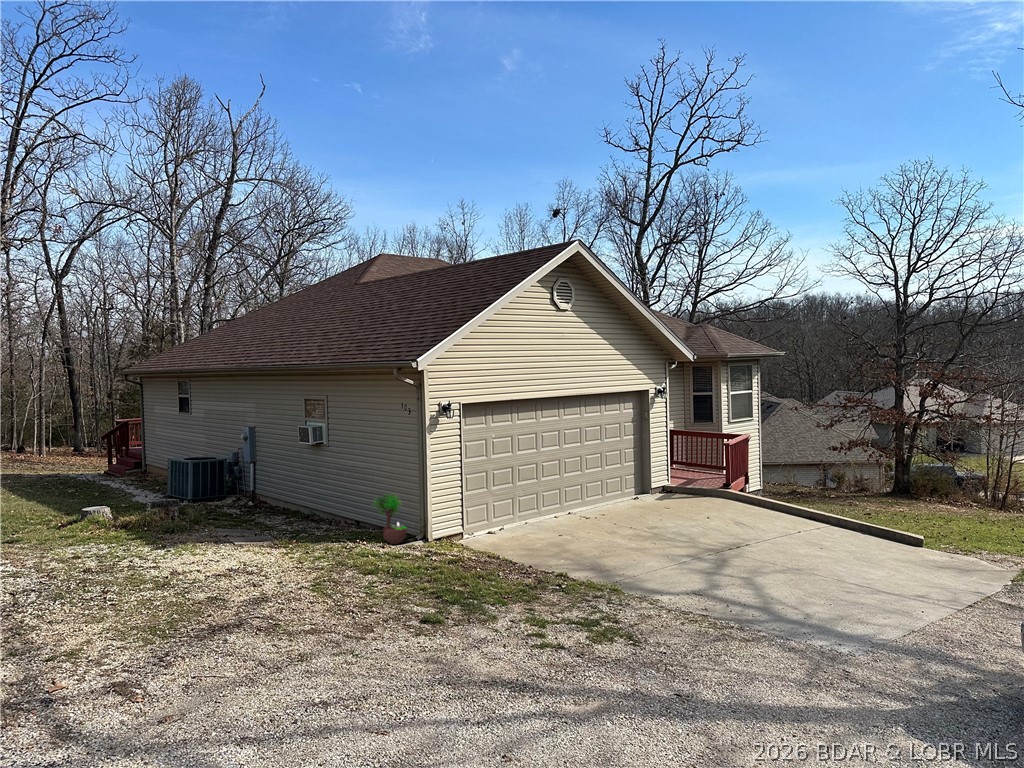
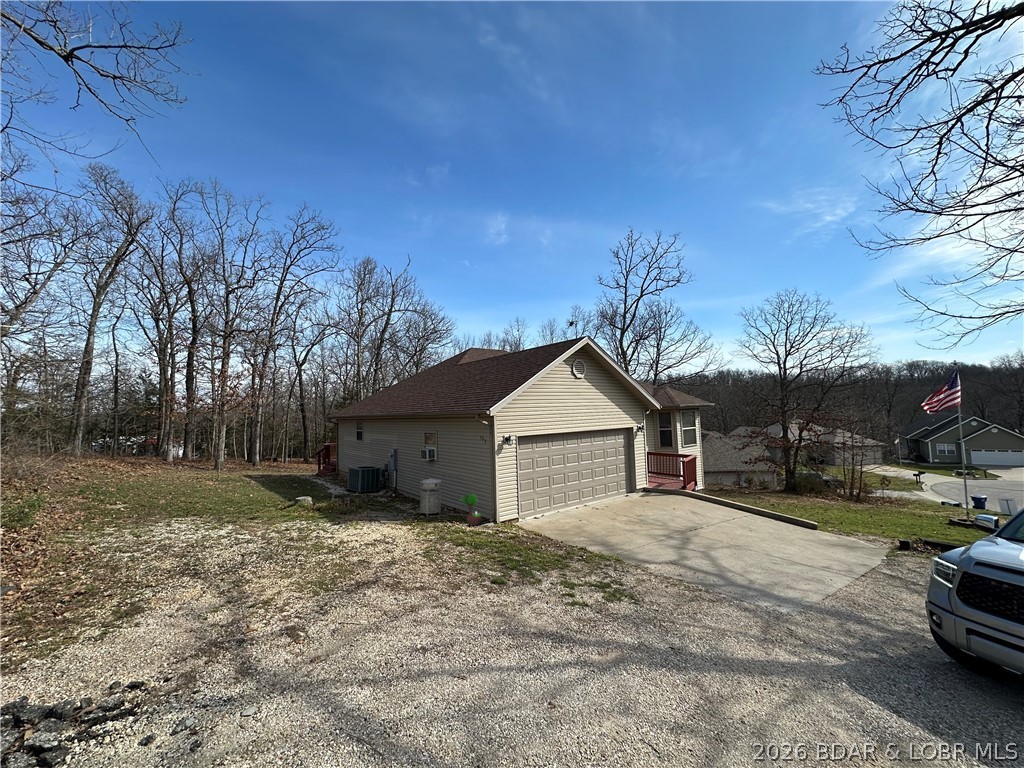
trash can: none [305,471,341,531] -> present [419,479,441,516]

